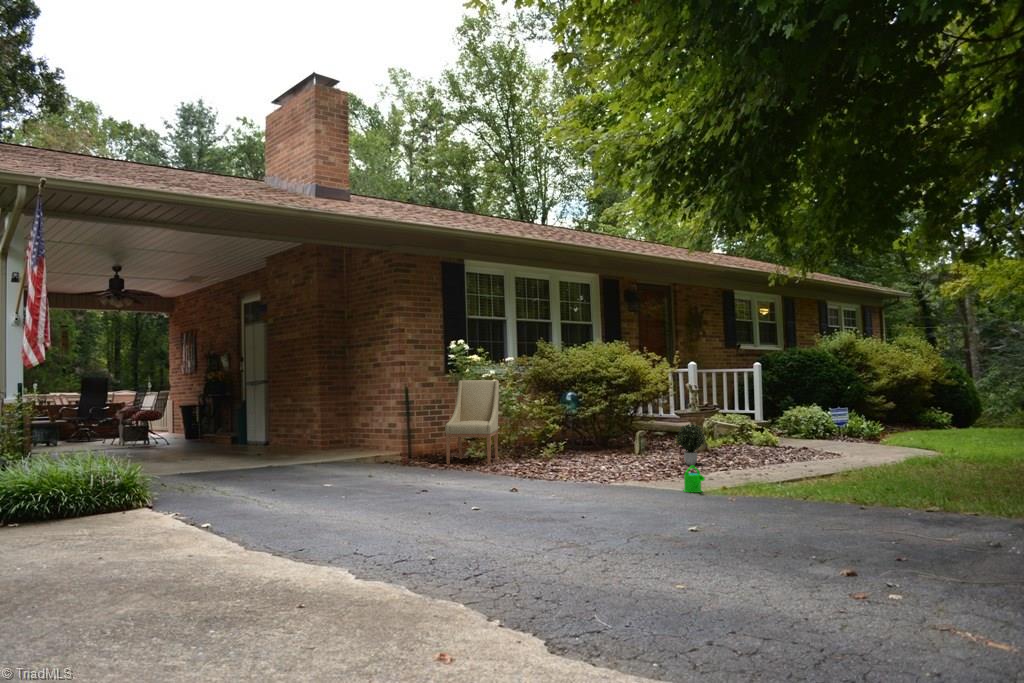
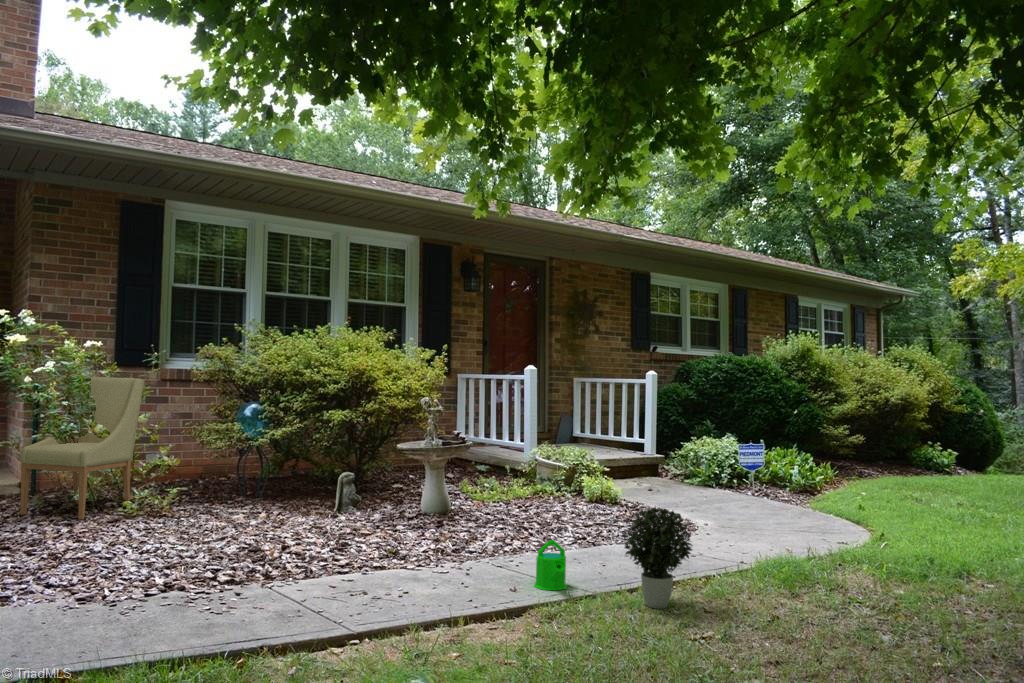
potted plant: present [675,424,705,465] -> present [621,506,692,609]
watering can: present [683,466,705,493] -> present [534,540,568,590]

